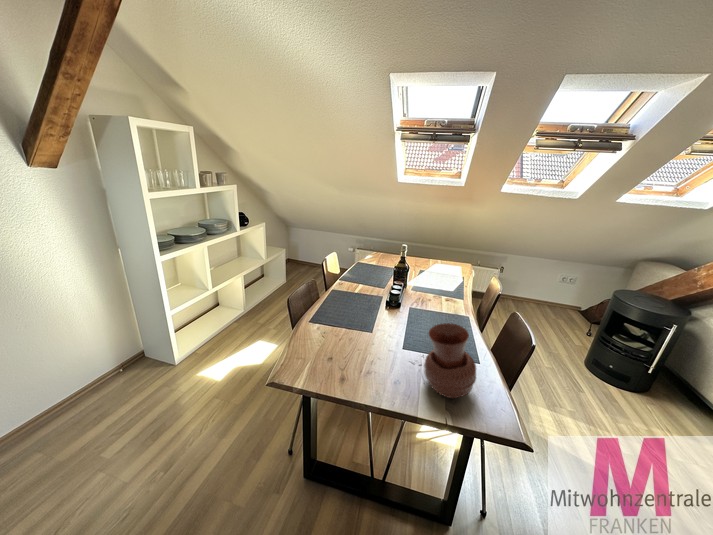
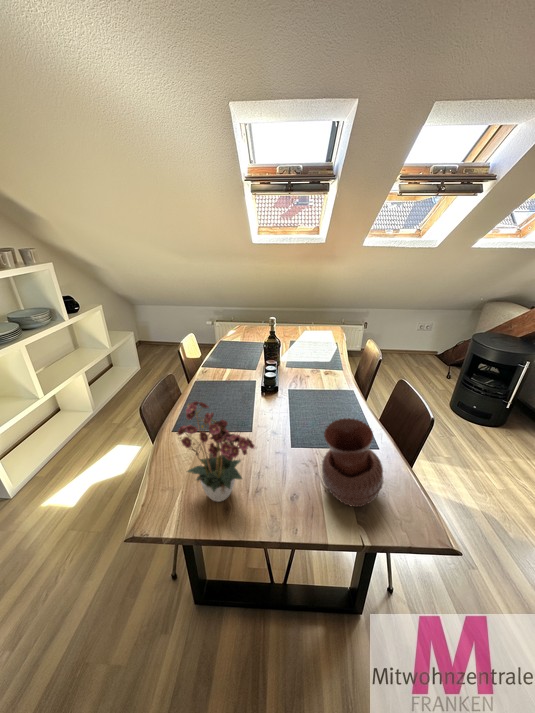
flower arrangement: none [312,284,377,374] -> present [178,401,254,502]

